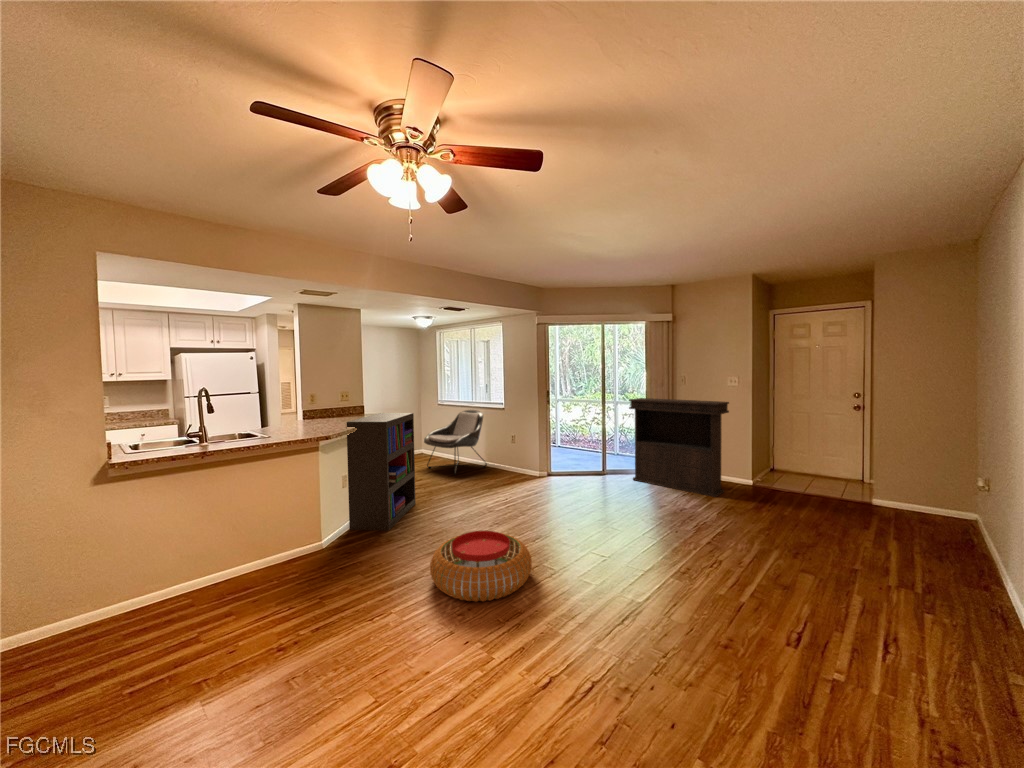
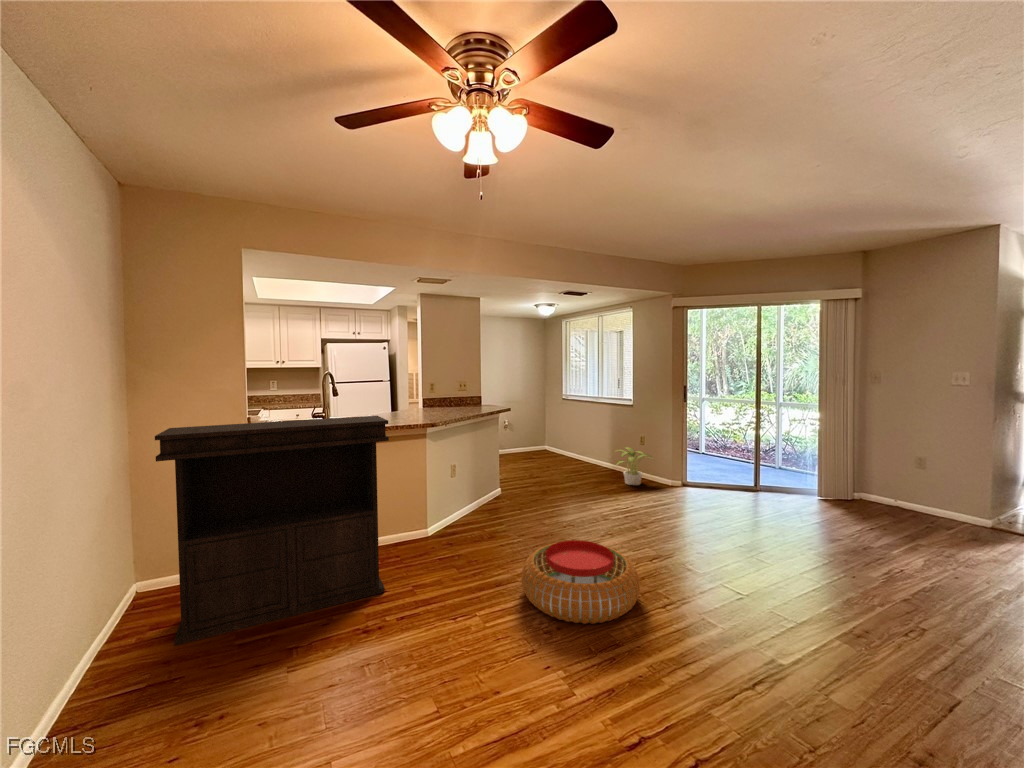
console table: present [629,398,729,497] -> present [155,416,389,646]
lounge chair: present [424,410,486,475] -> none [542,406,610,476]
bookshelf: present [347,413,416,531] -> none [454,404,525,527]
potted plant: none [490,446,526,478] -> present [617,448,652,485]

